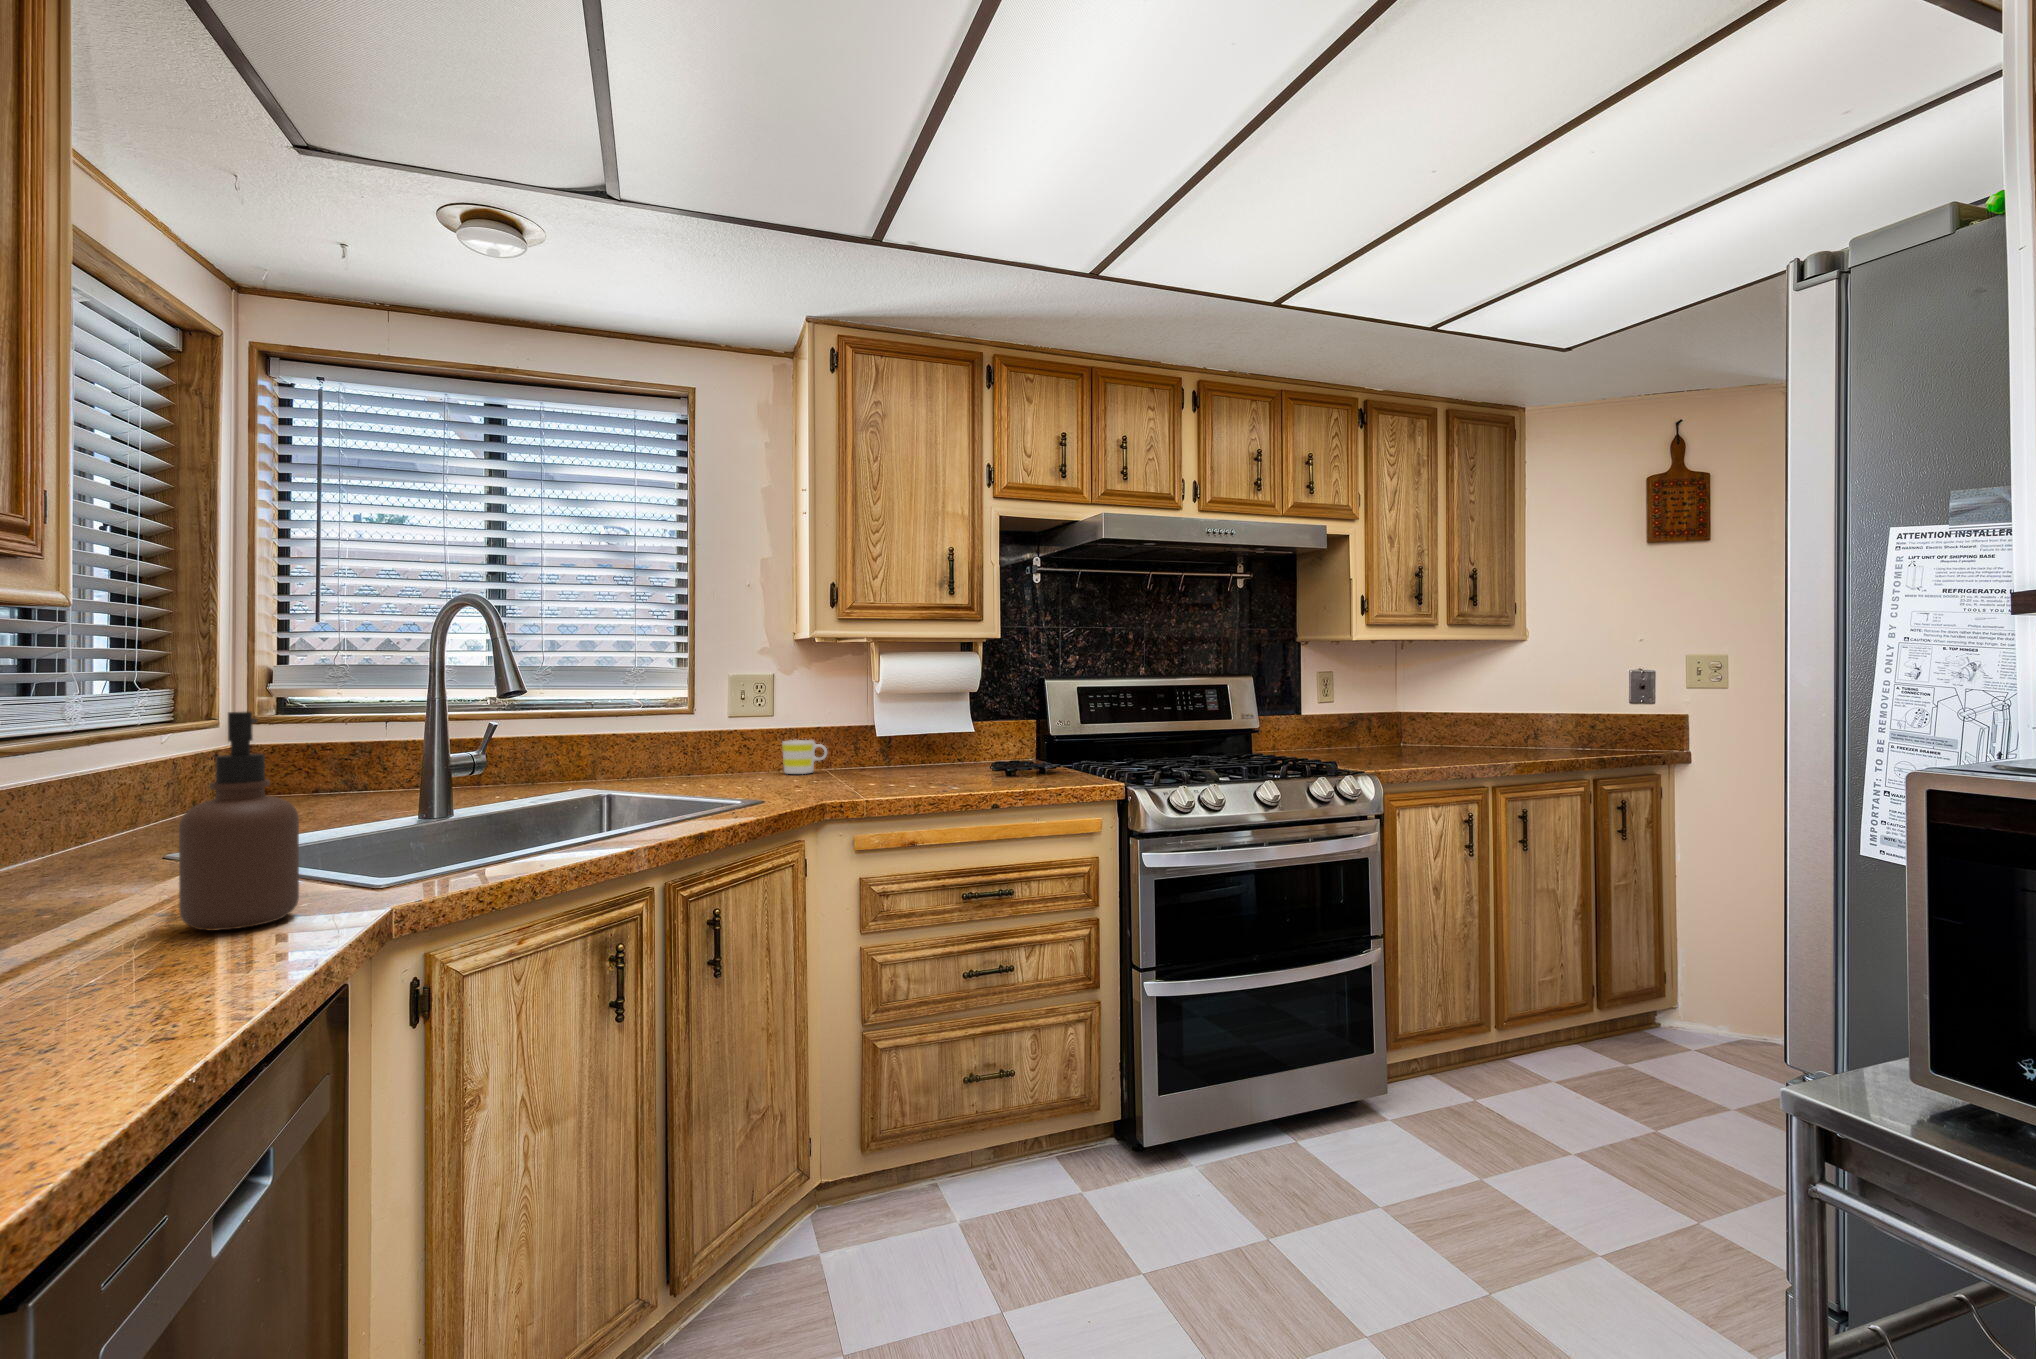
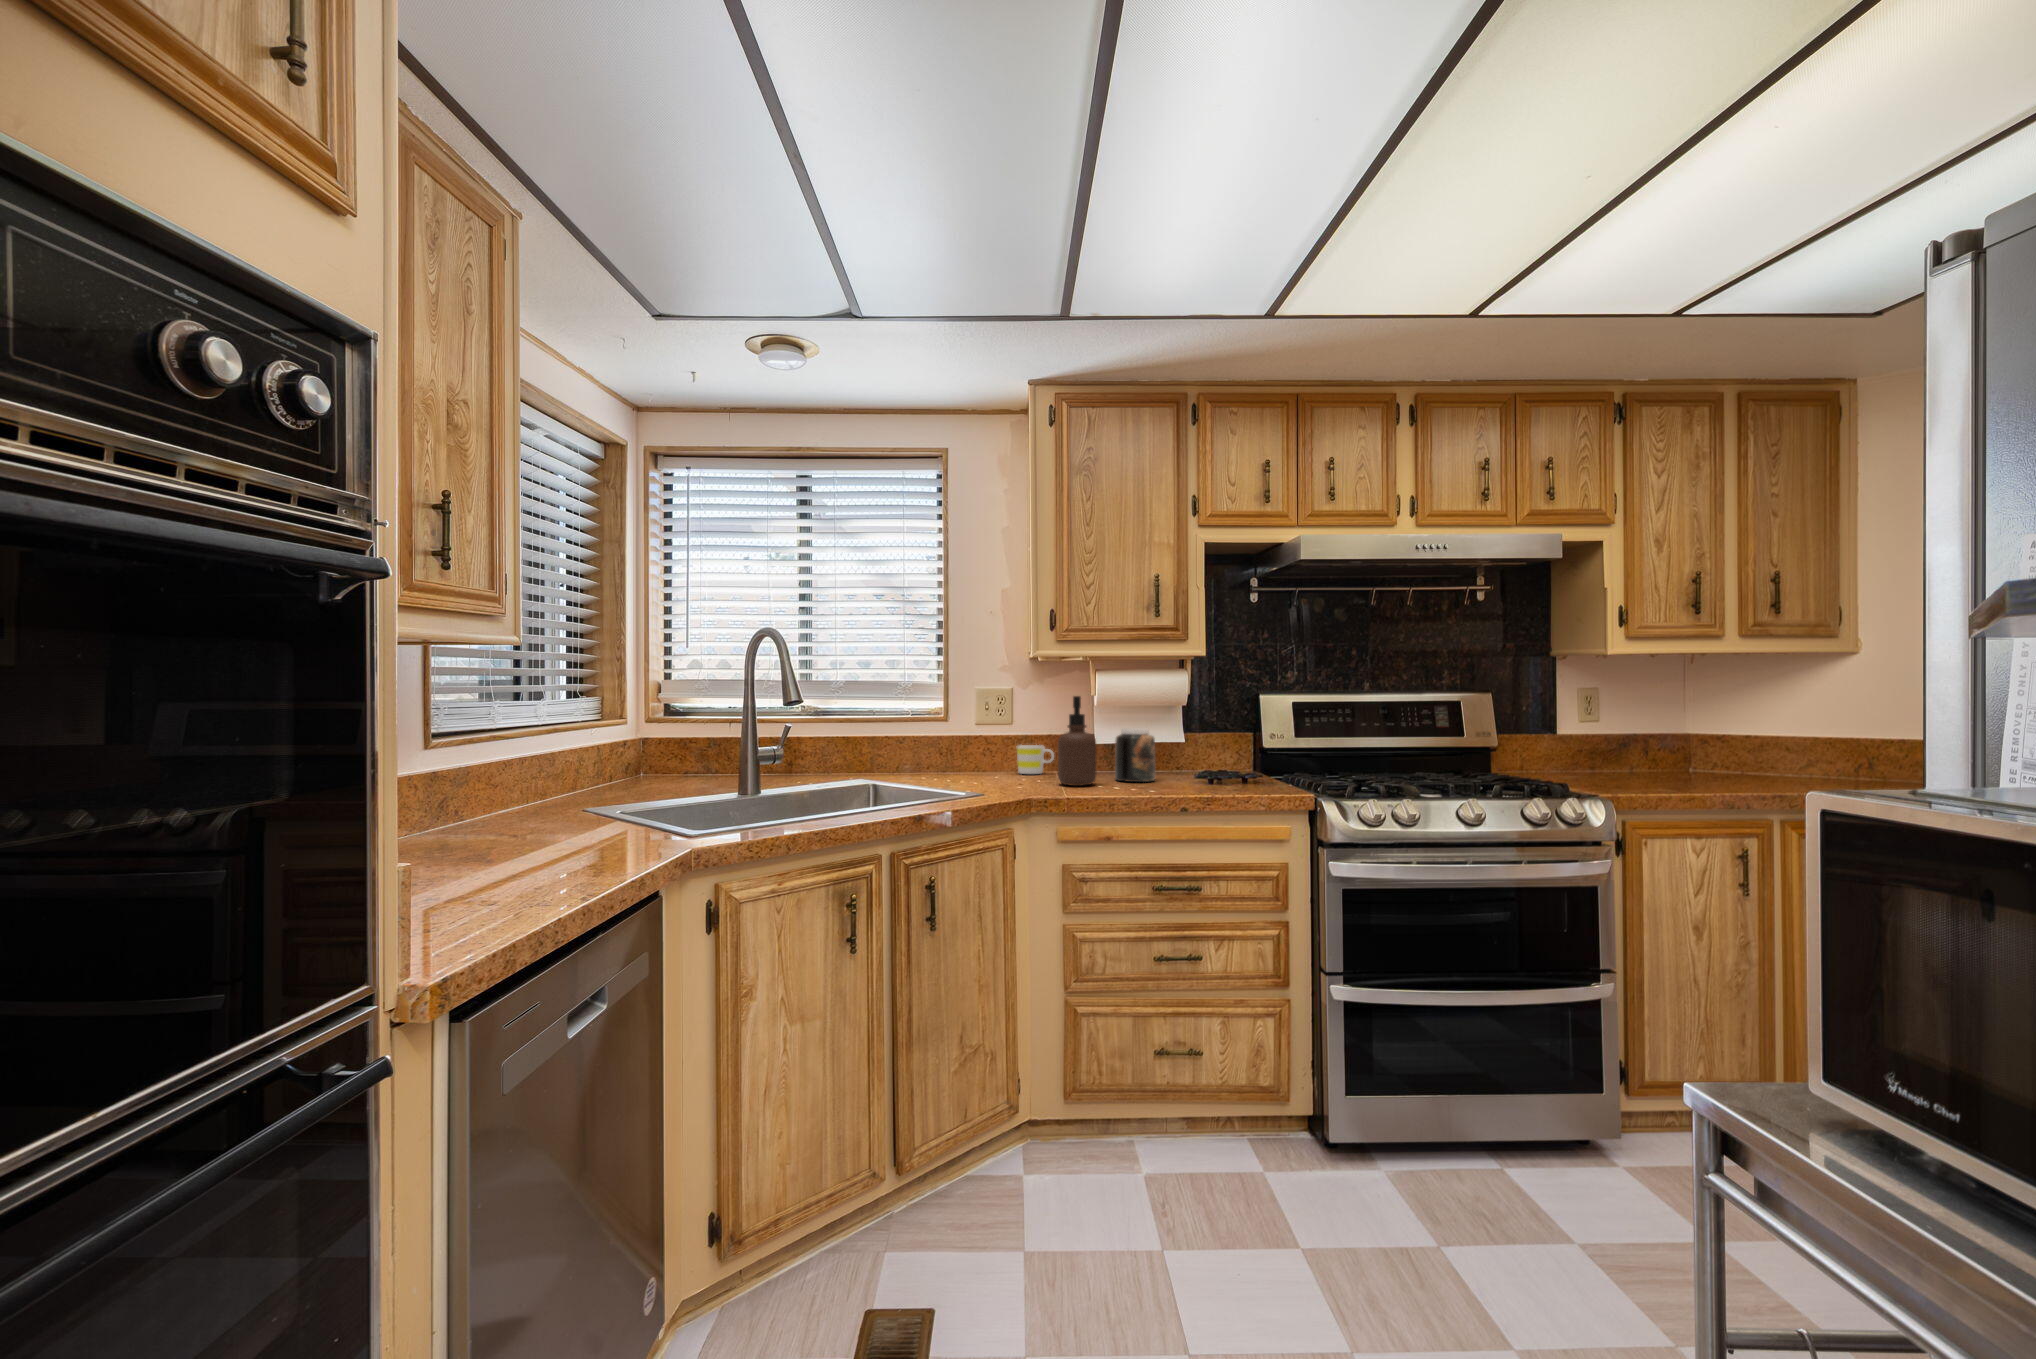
soap dispenser: present [179,712,299,931] -> present [1058,696,1096,786]
jar: none [903,718,947,778] -> present [1115,728,1155,782]

